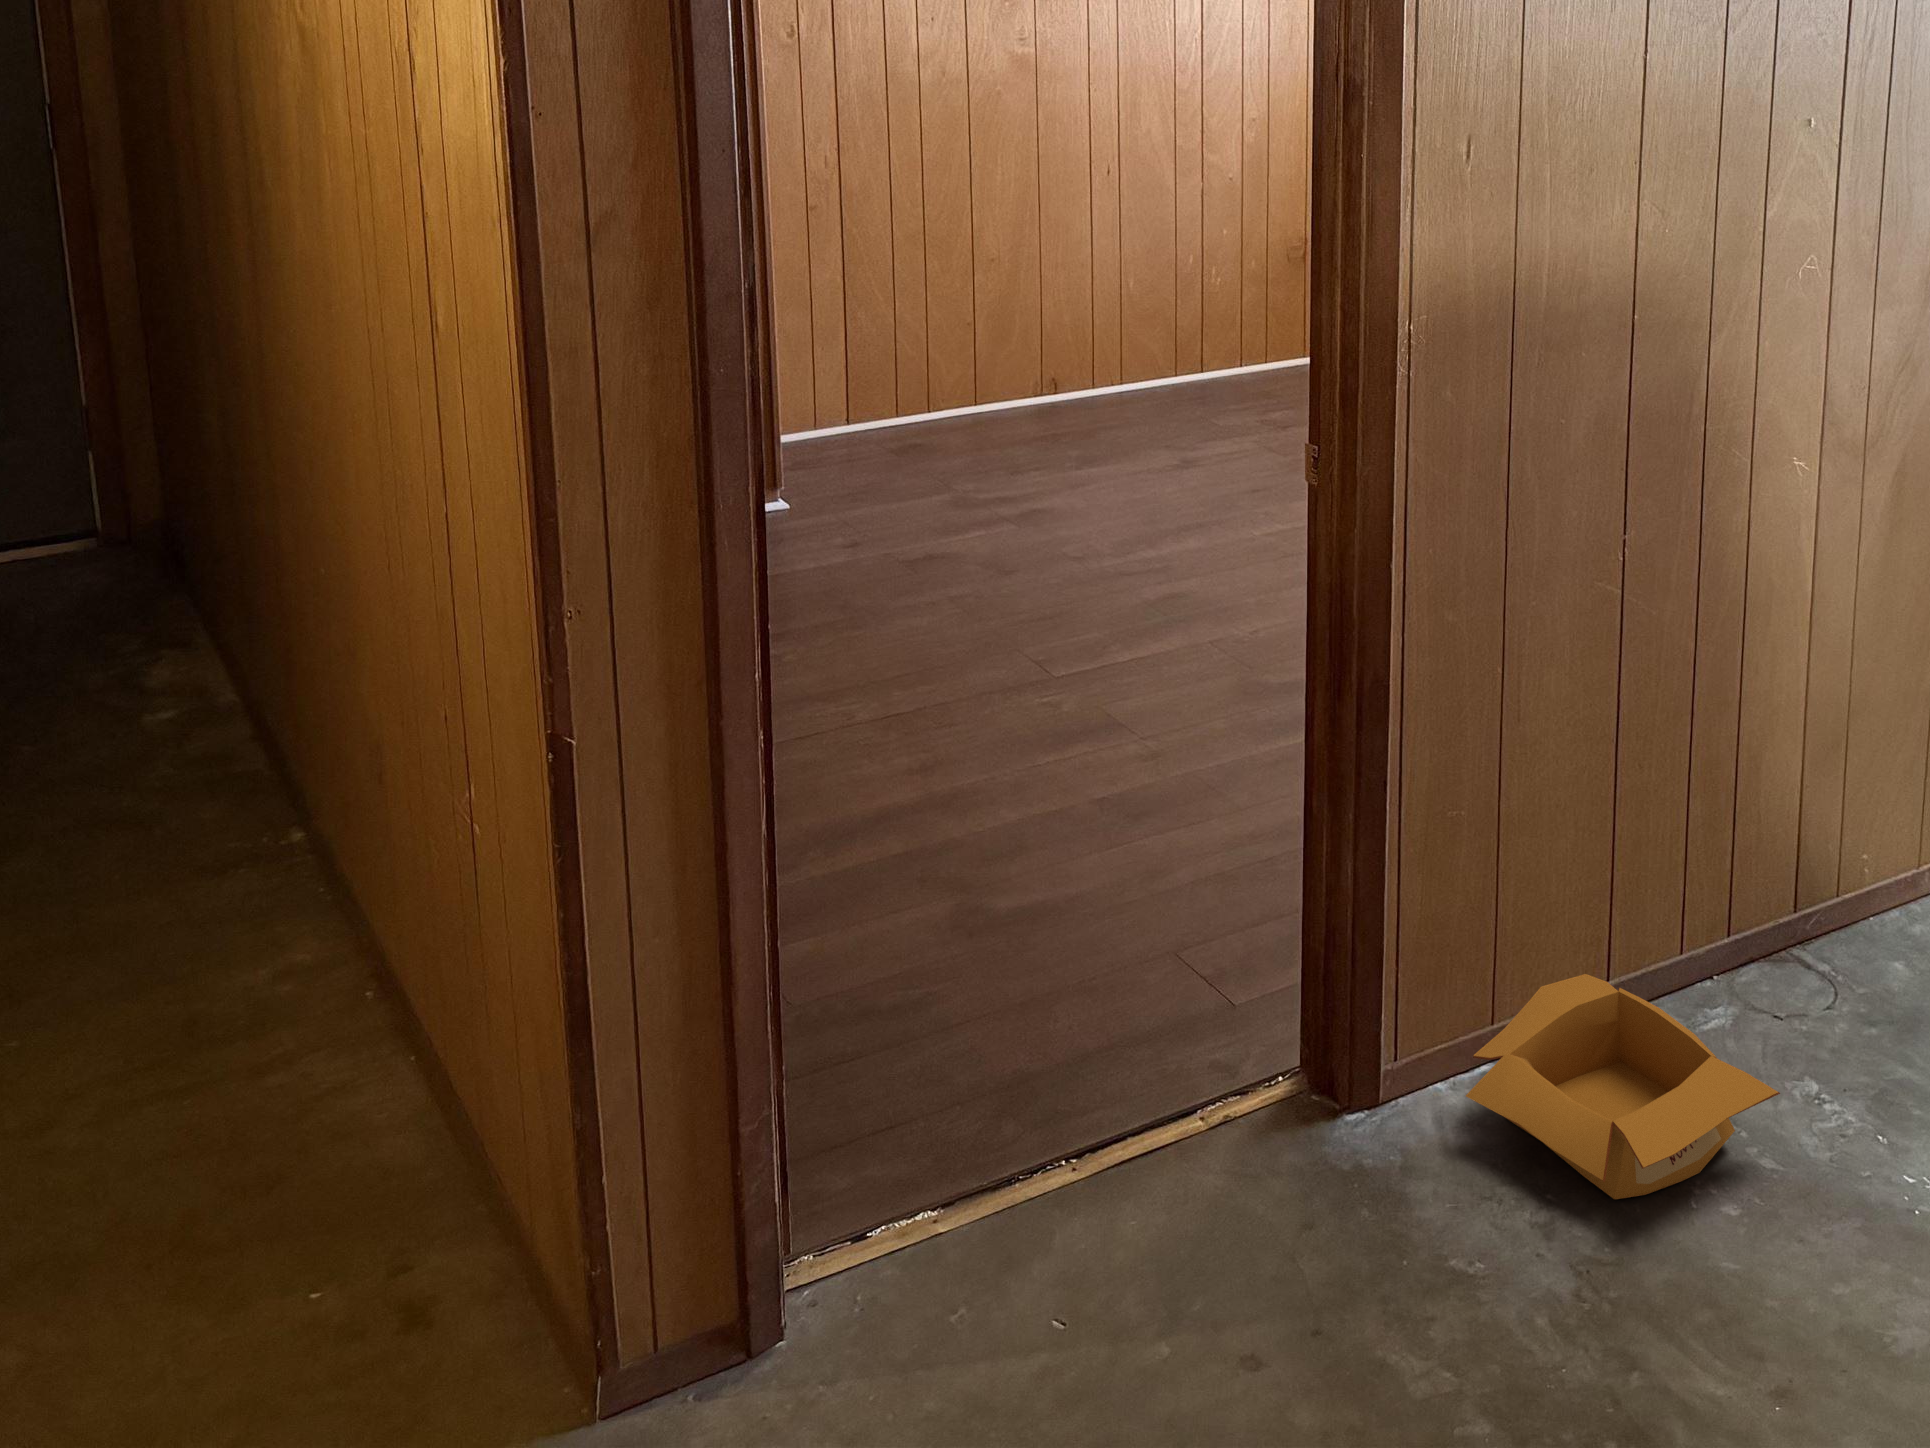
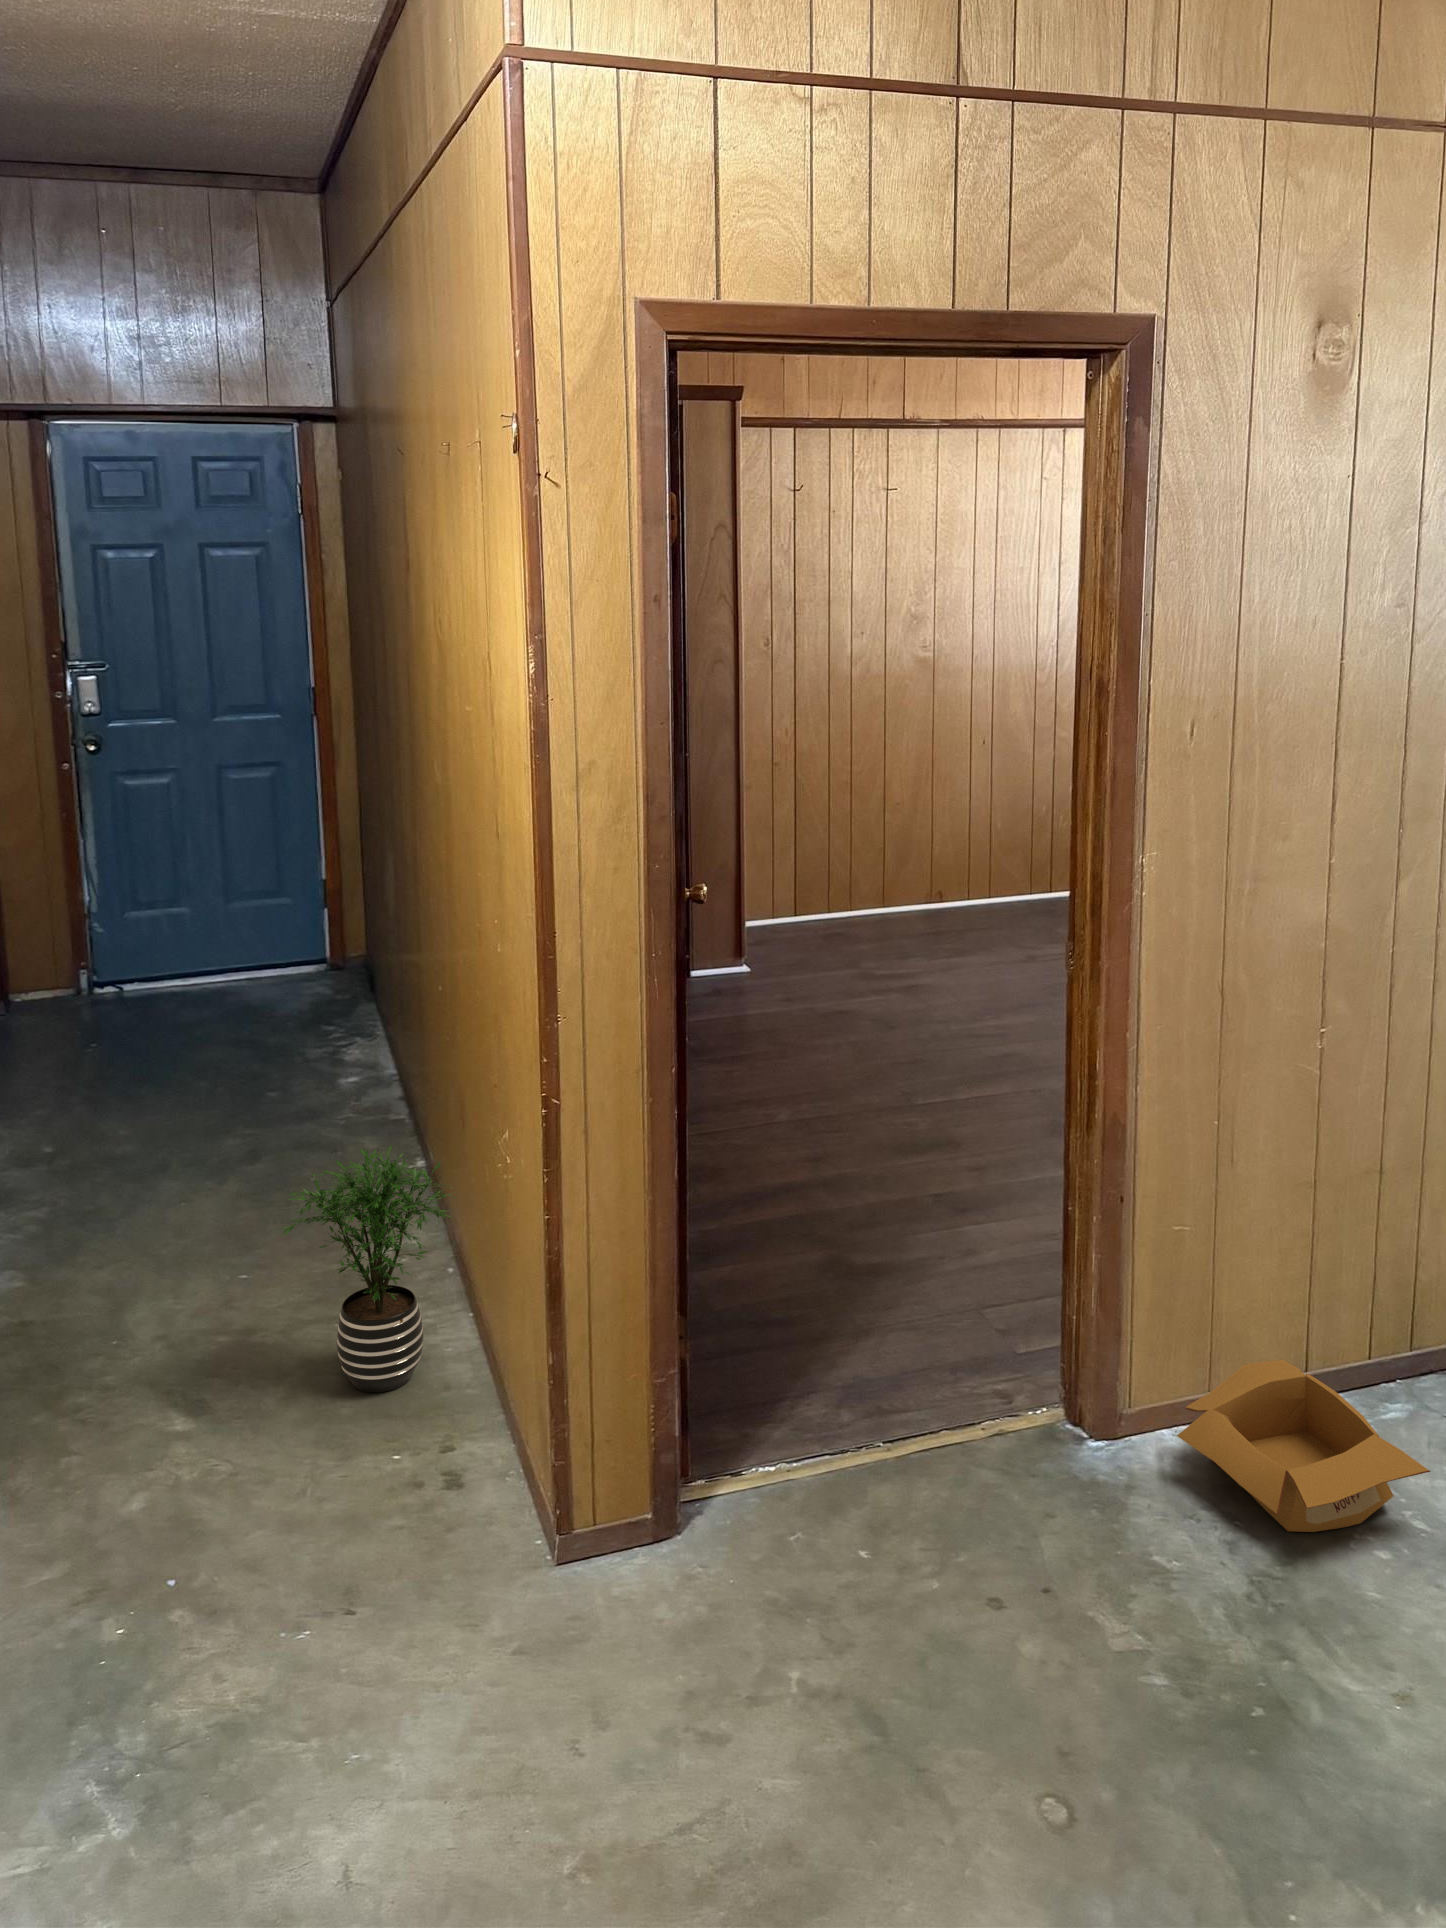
potted plant: none [65,827,383,1222] -> present [284,1146,457,1392]

